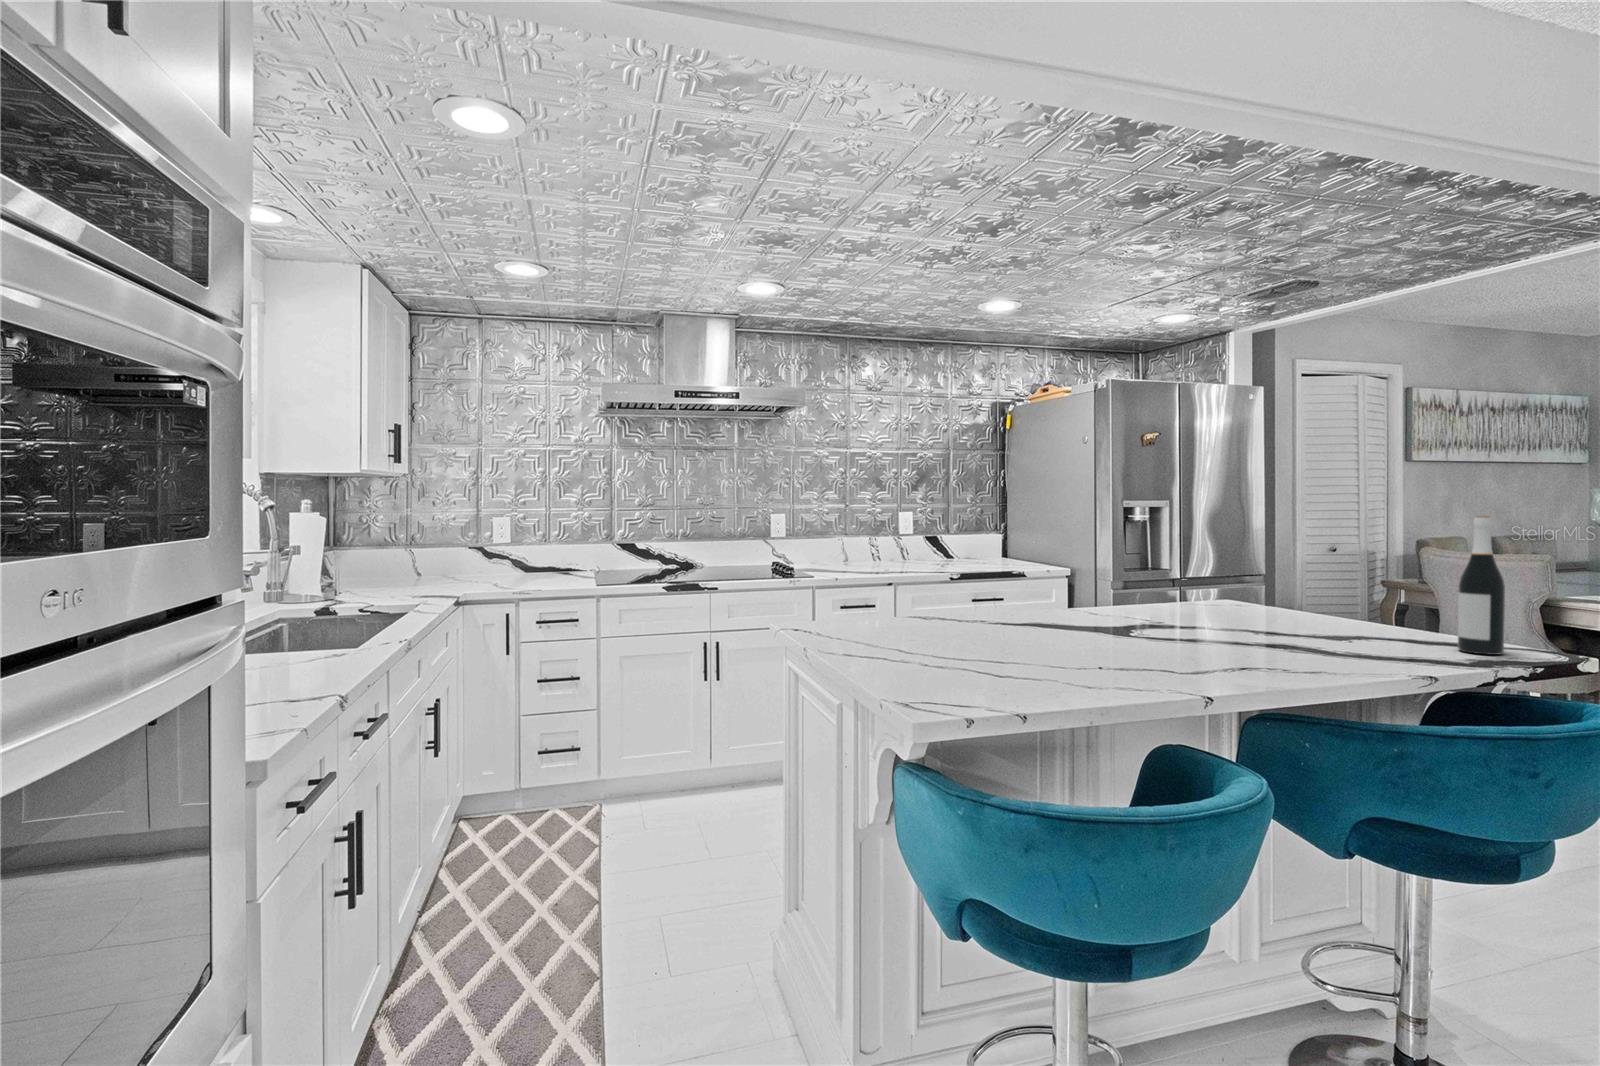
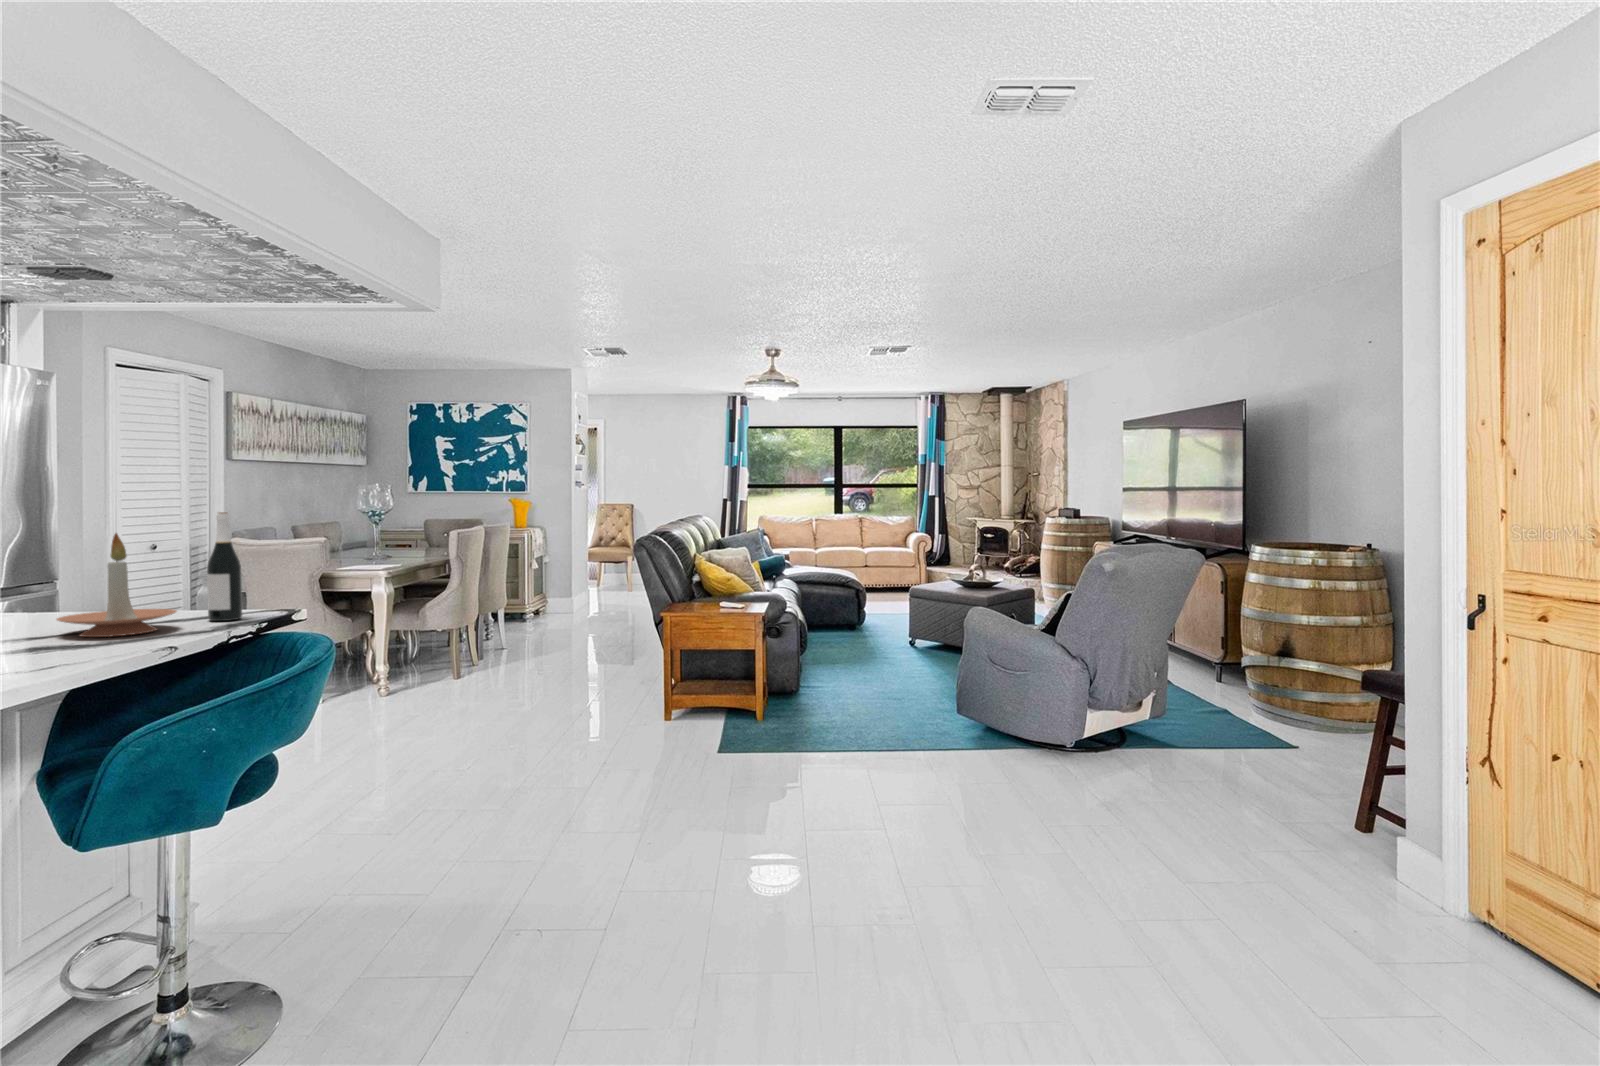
candle holder: none [1299,538,1427,656] -> present [57,533,177,637]

